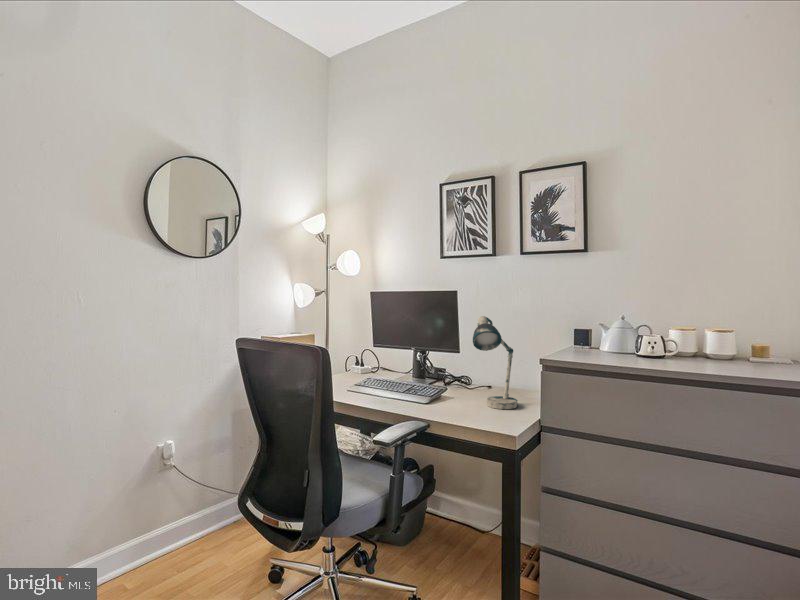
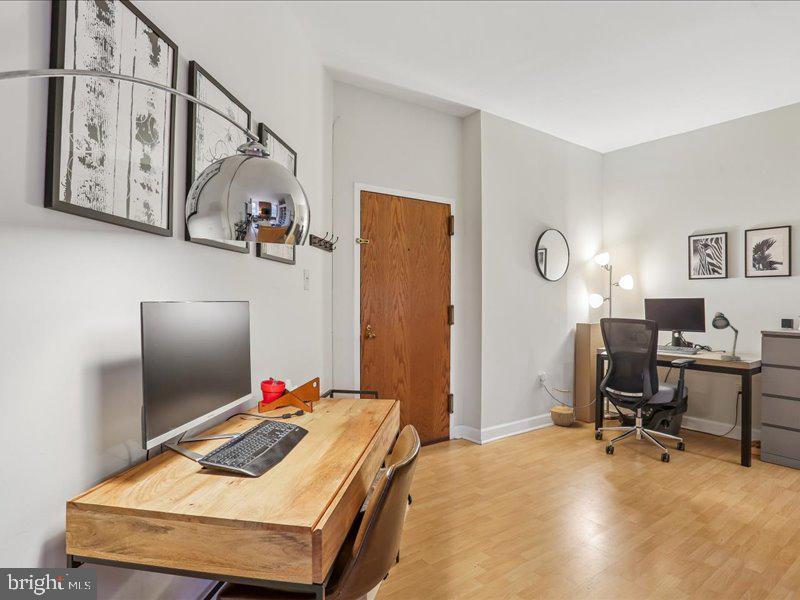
basket: none [190,478,243,562] -> present [550,388,575,426]

